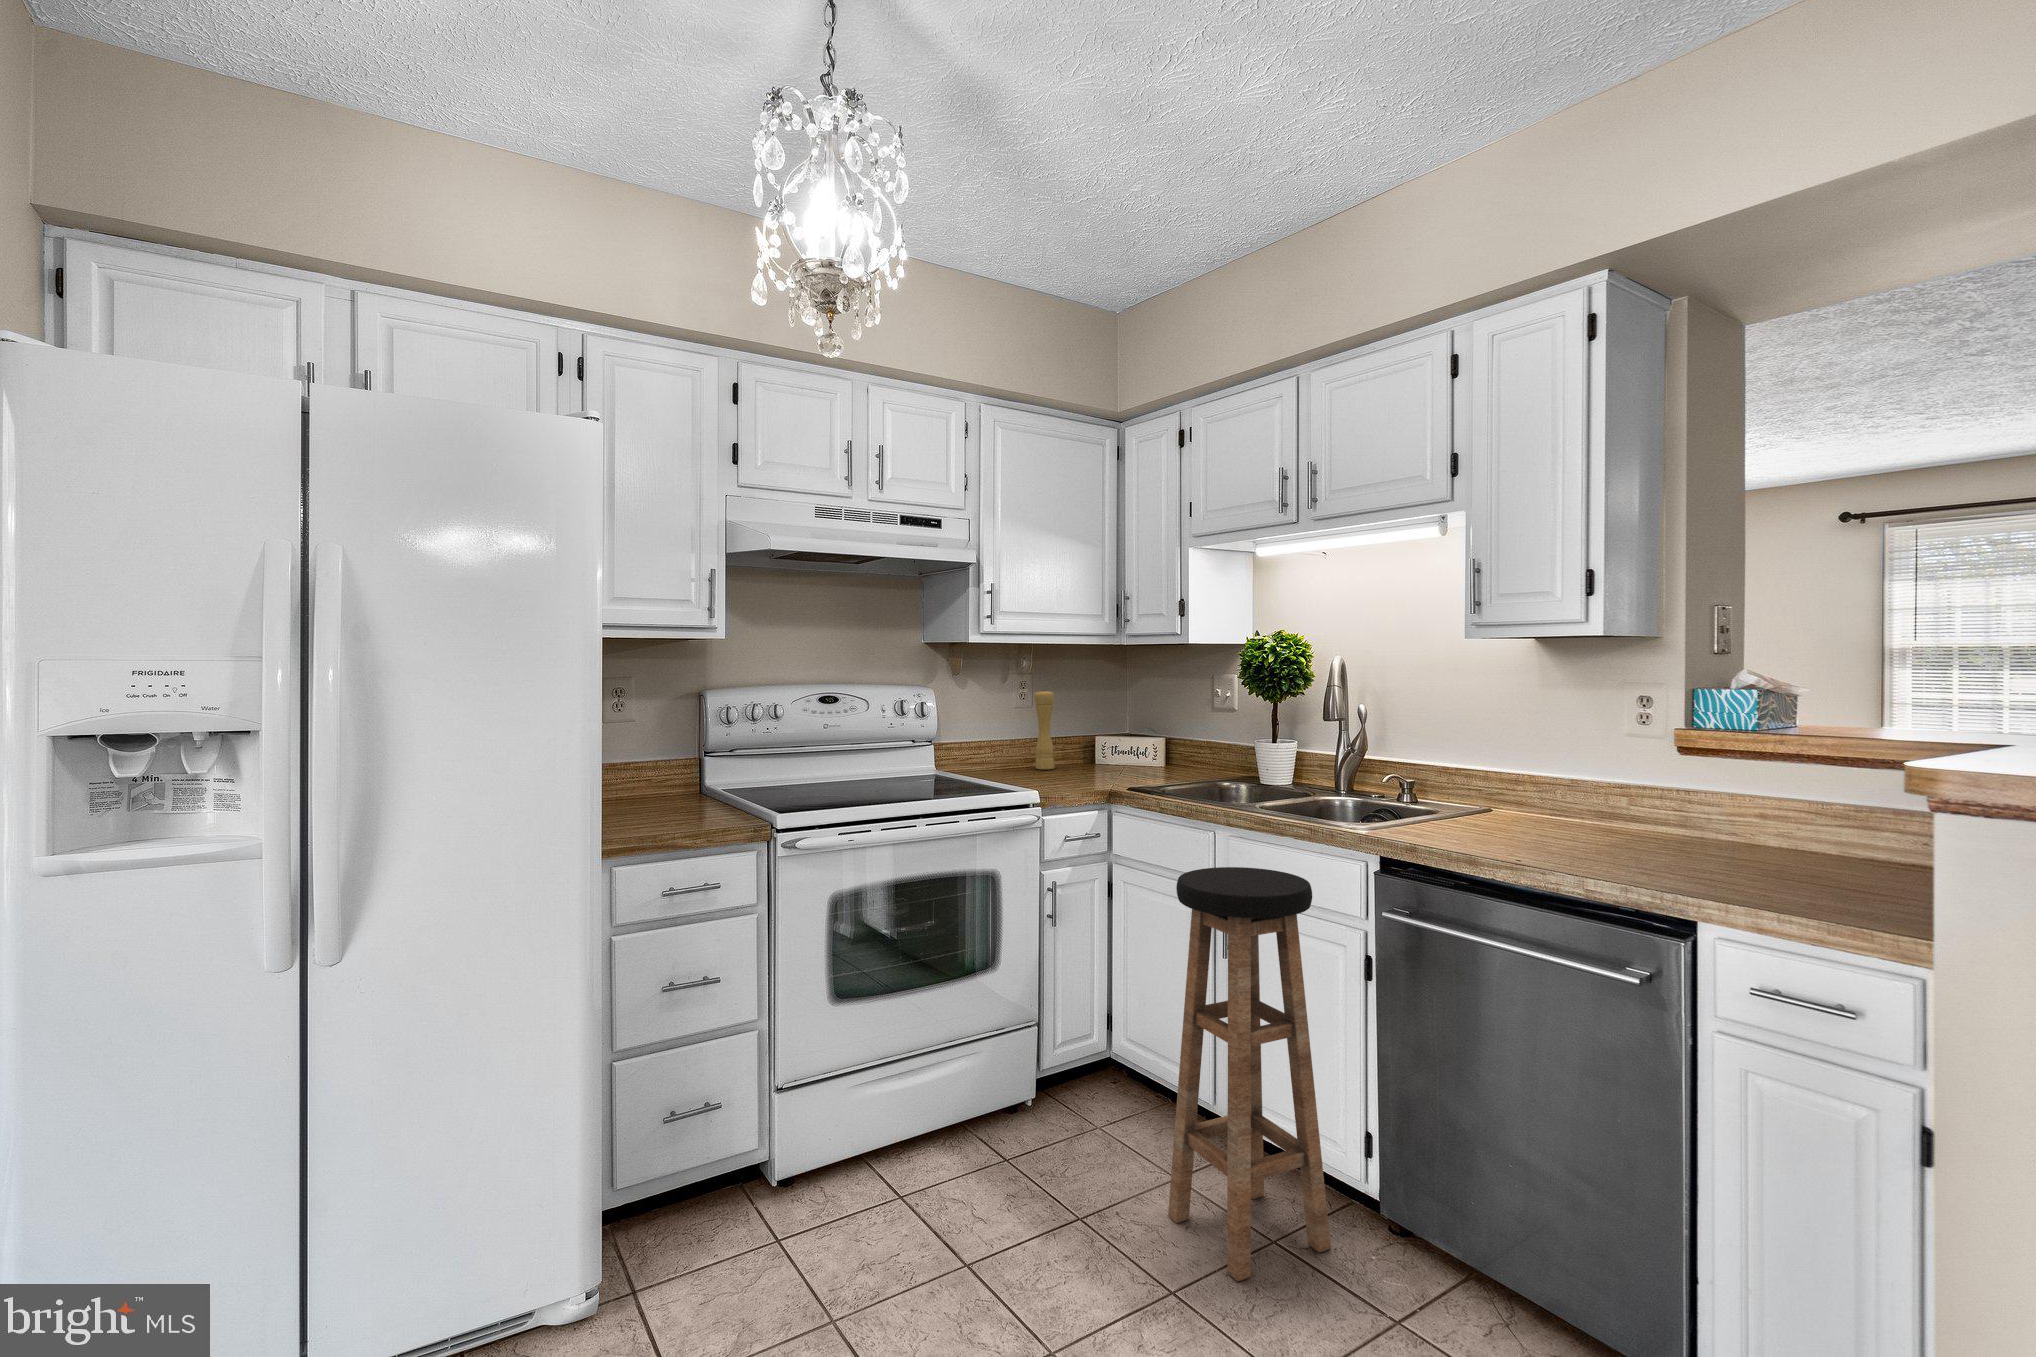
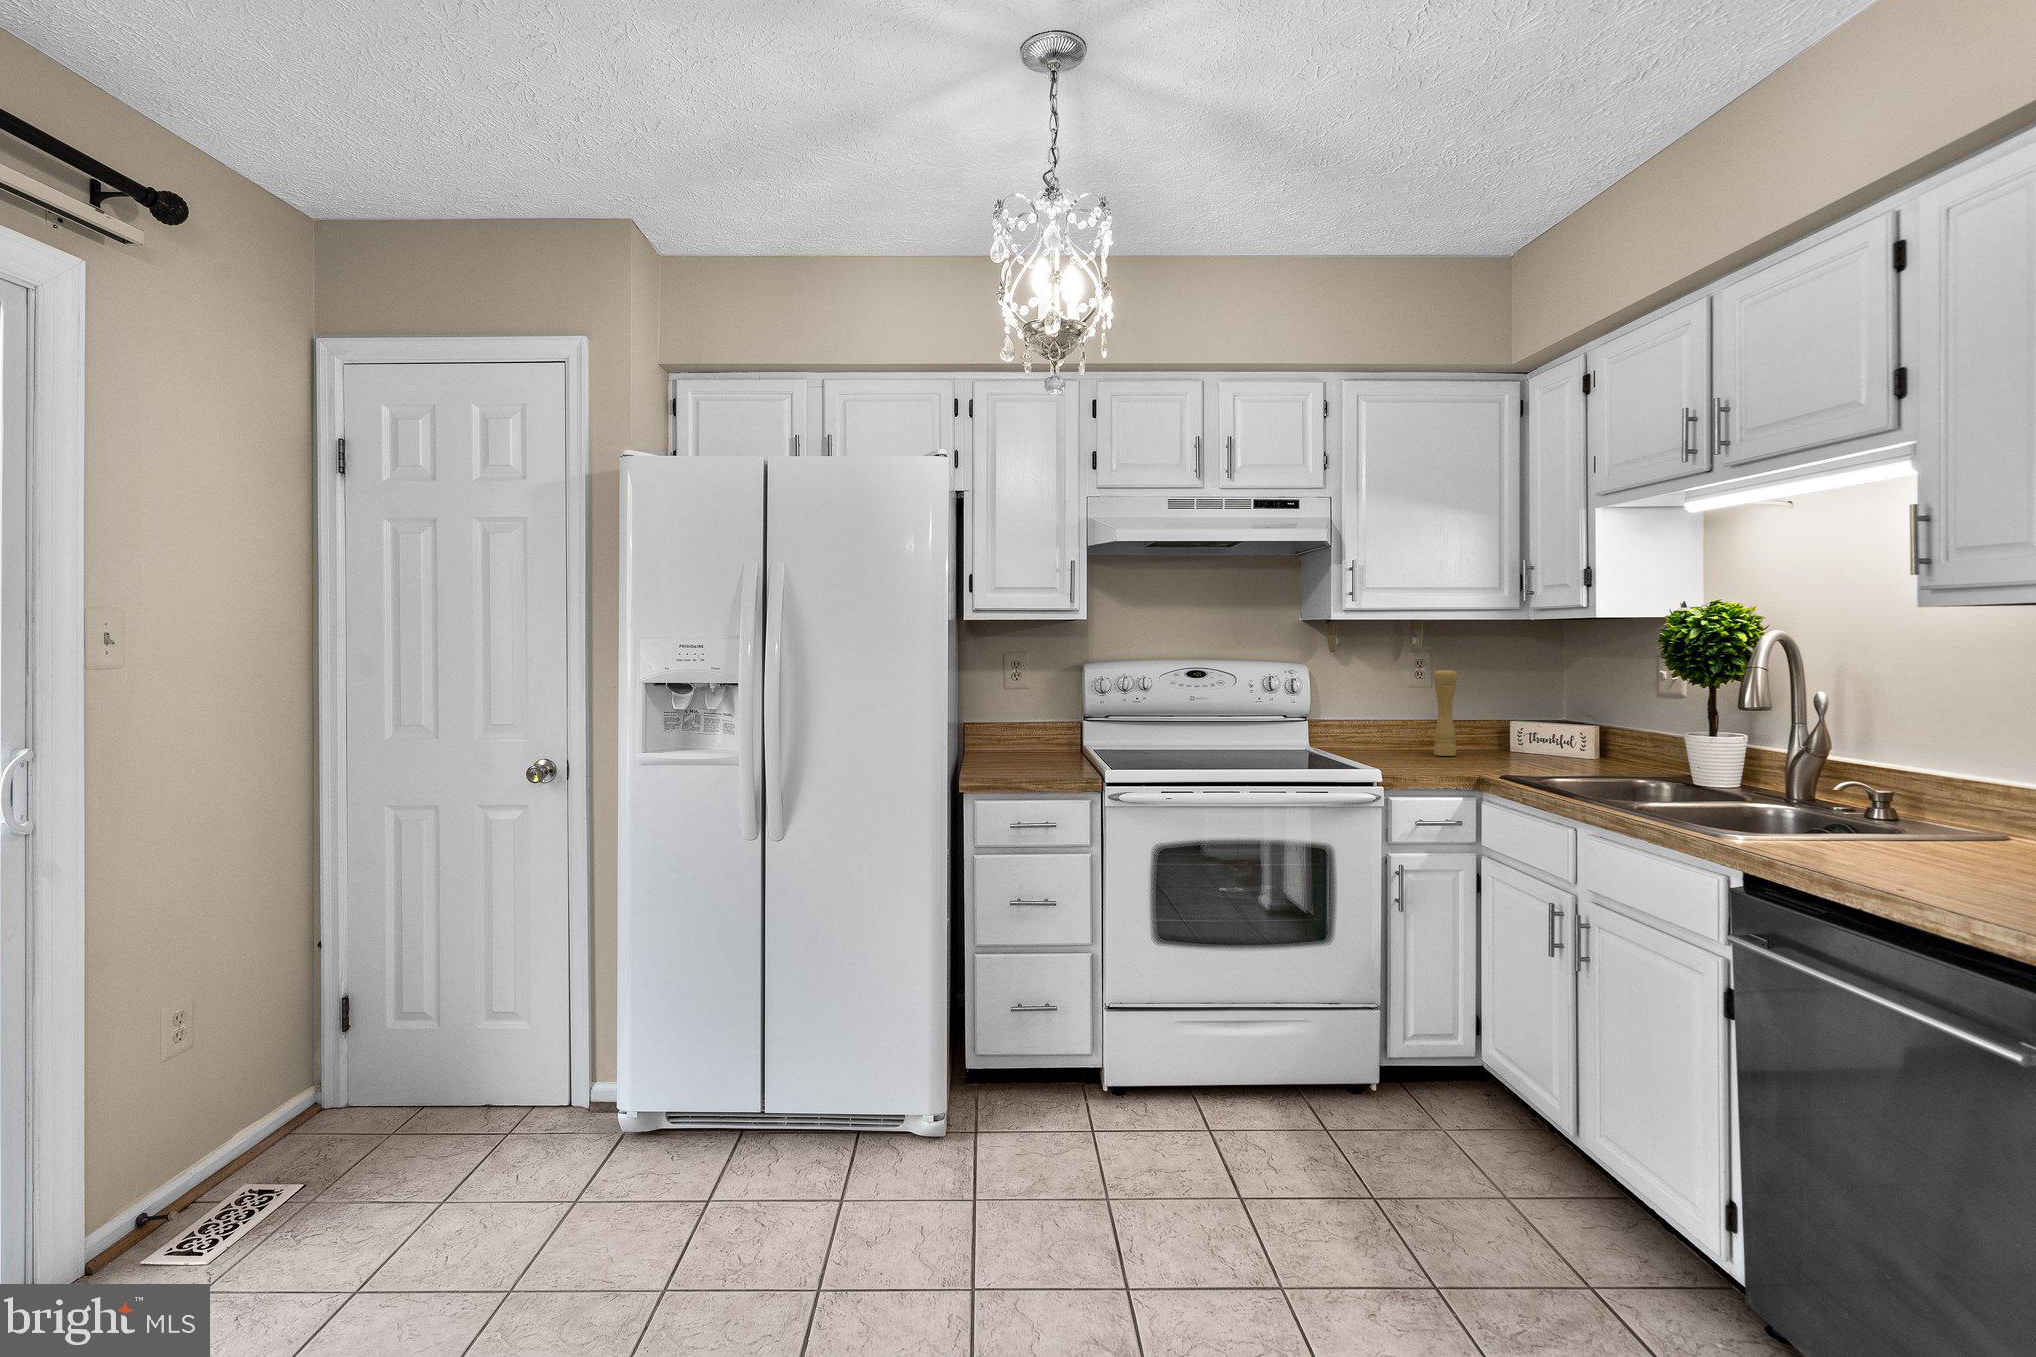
bar stool: present [1168,867,1331,1281] -> none [1465,861,1645,1299]

